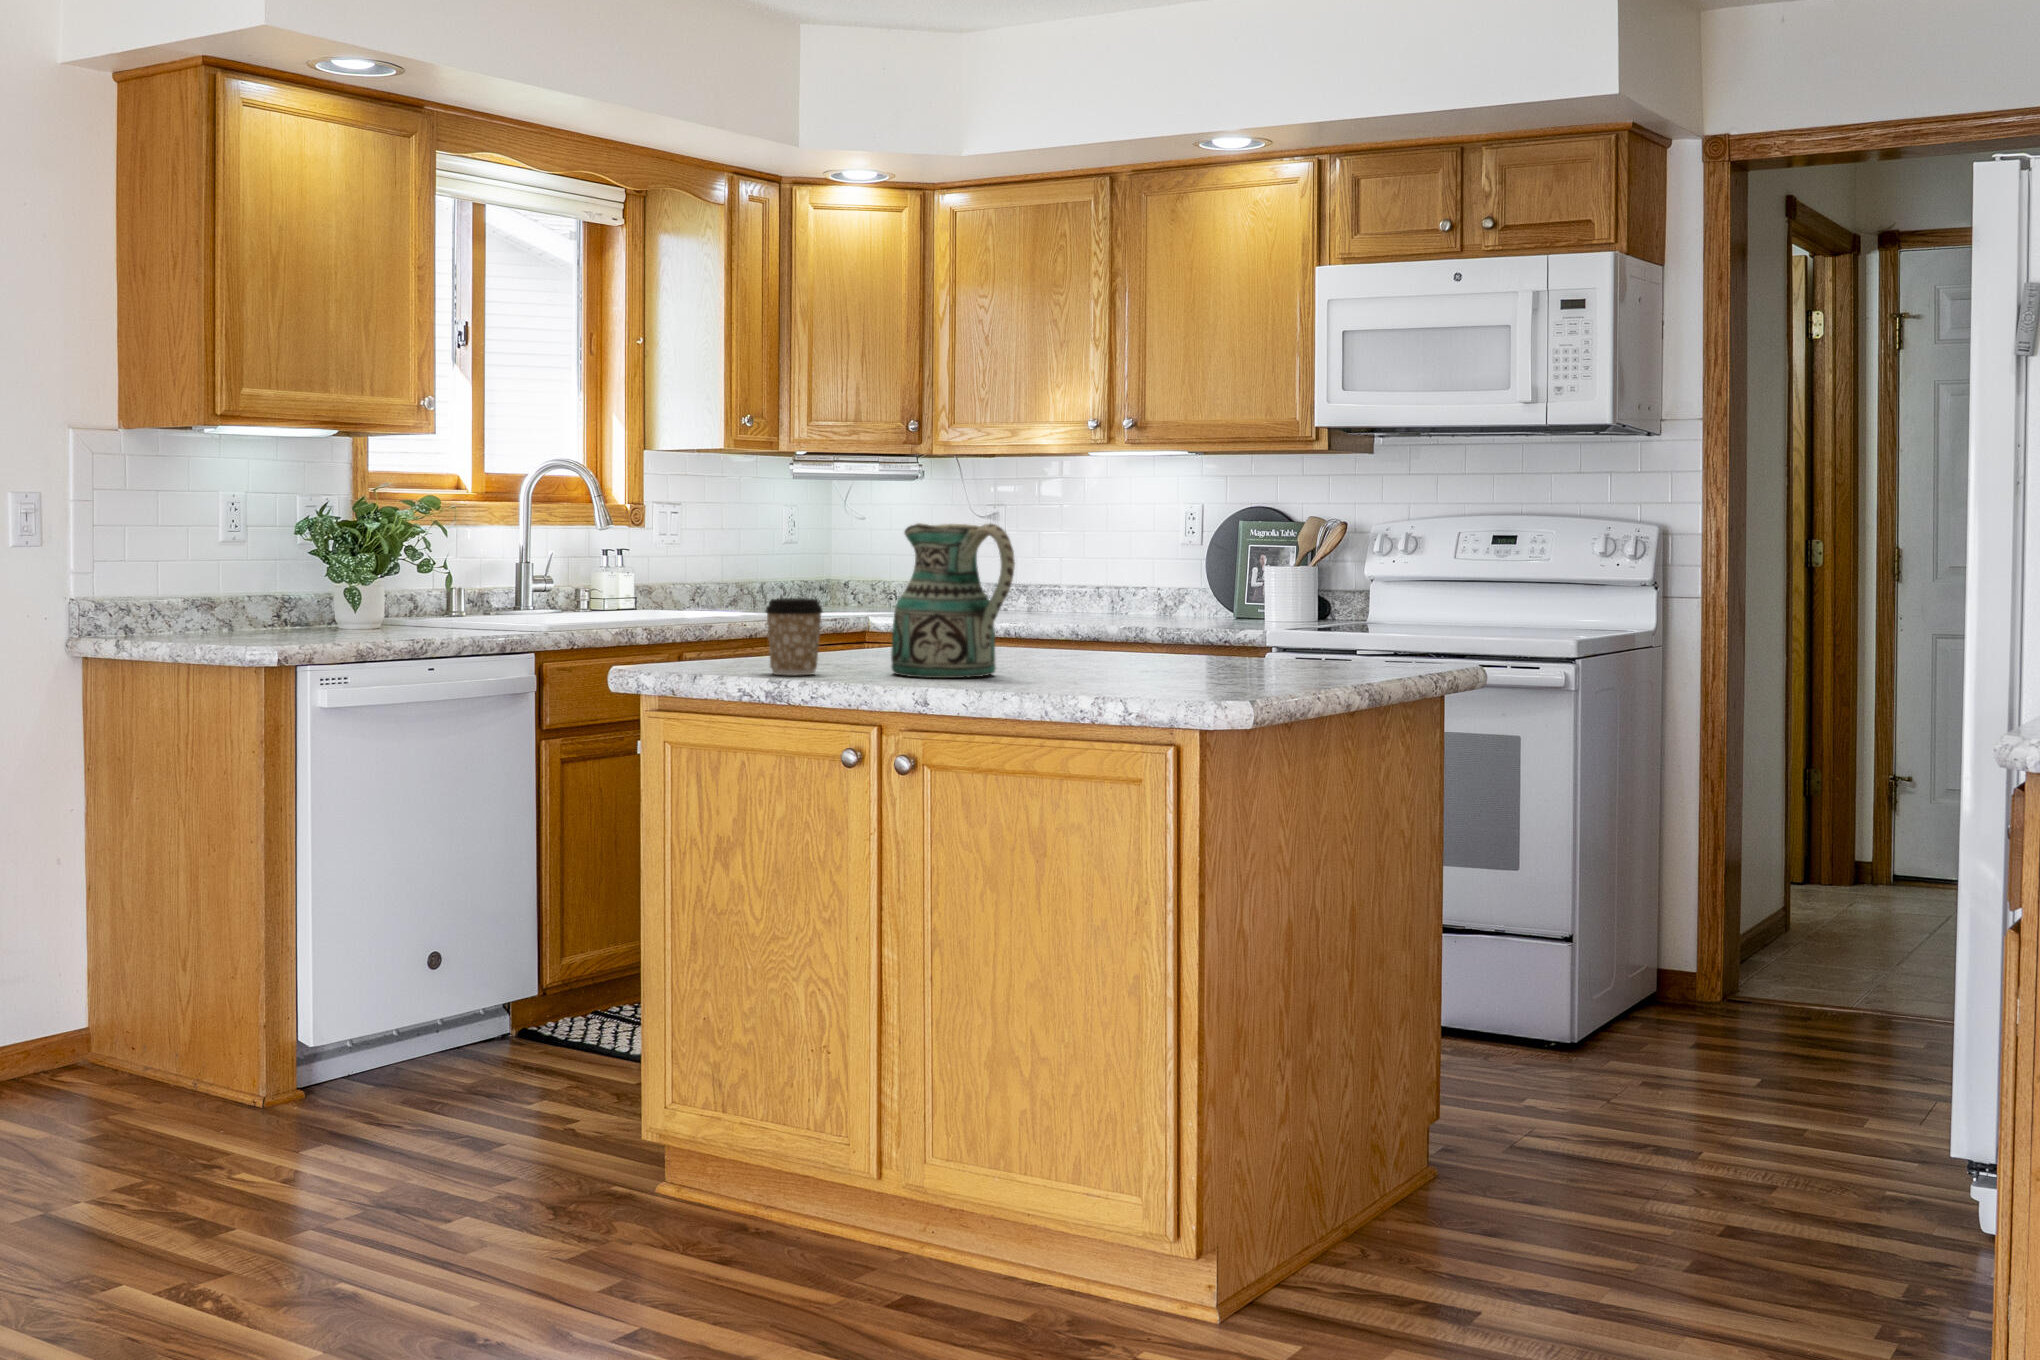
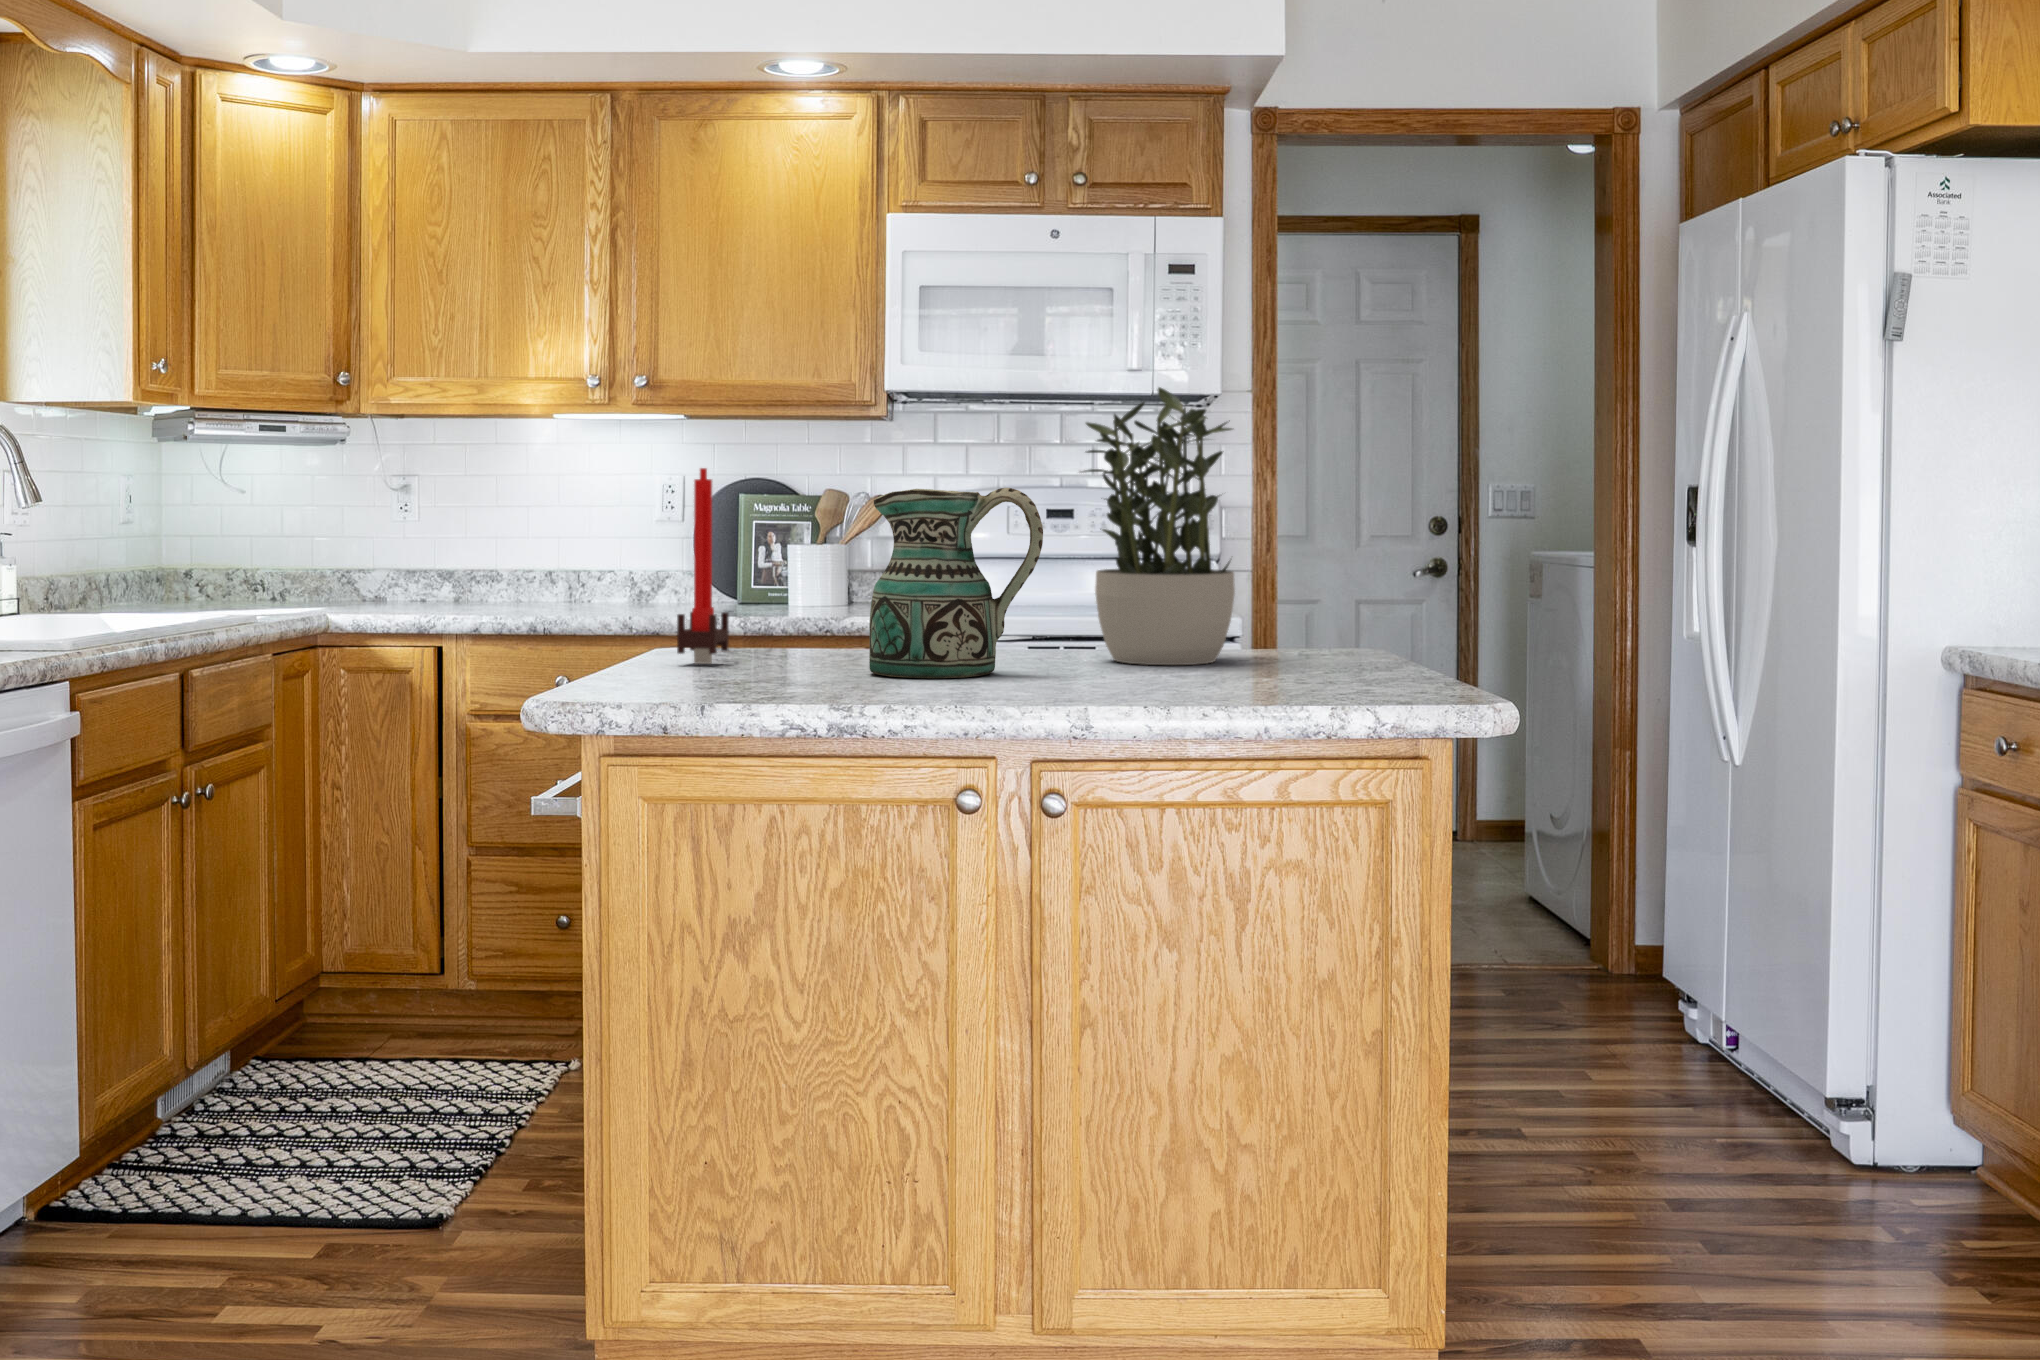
potted plant: none [1102,436,1257,682] -> present [1082,387,1235,665]
candle: none [821,504,866,660] -> present [677,468,729,664]
coffee cup: present [766,598,823,675] -> none [751,587,826,686]

